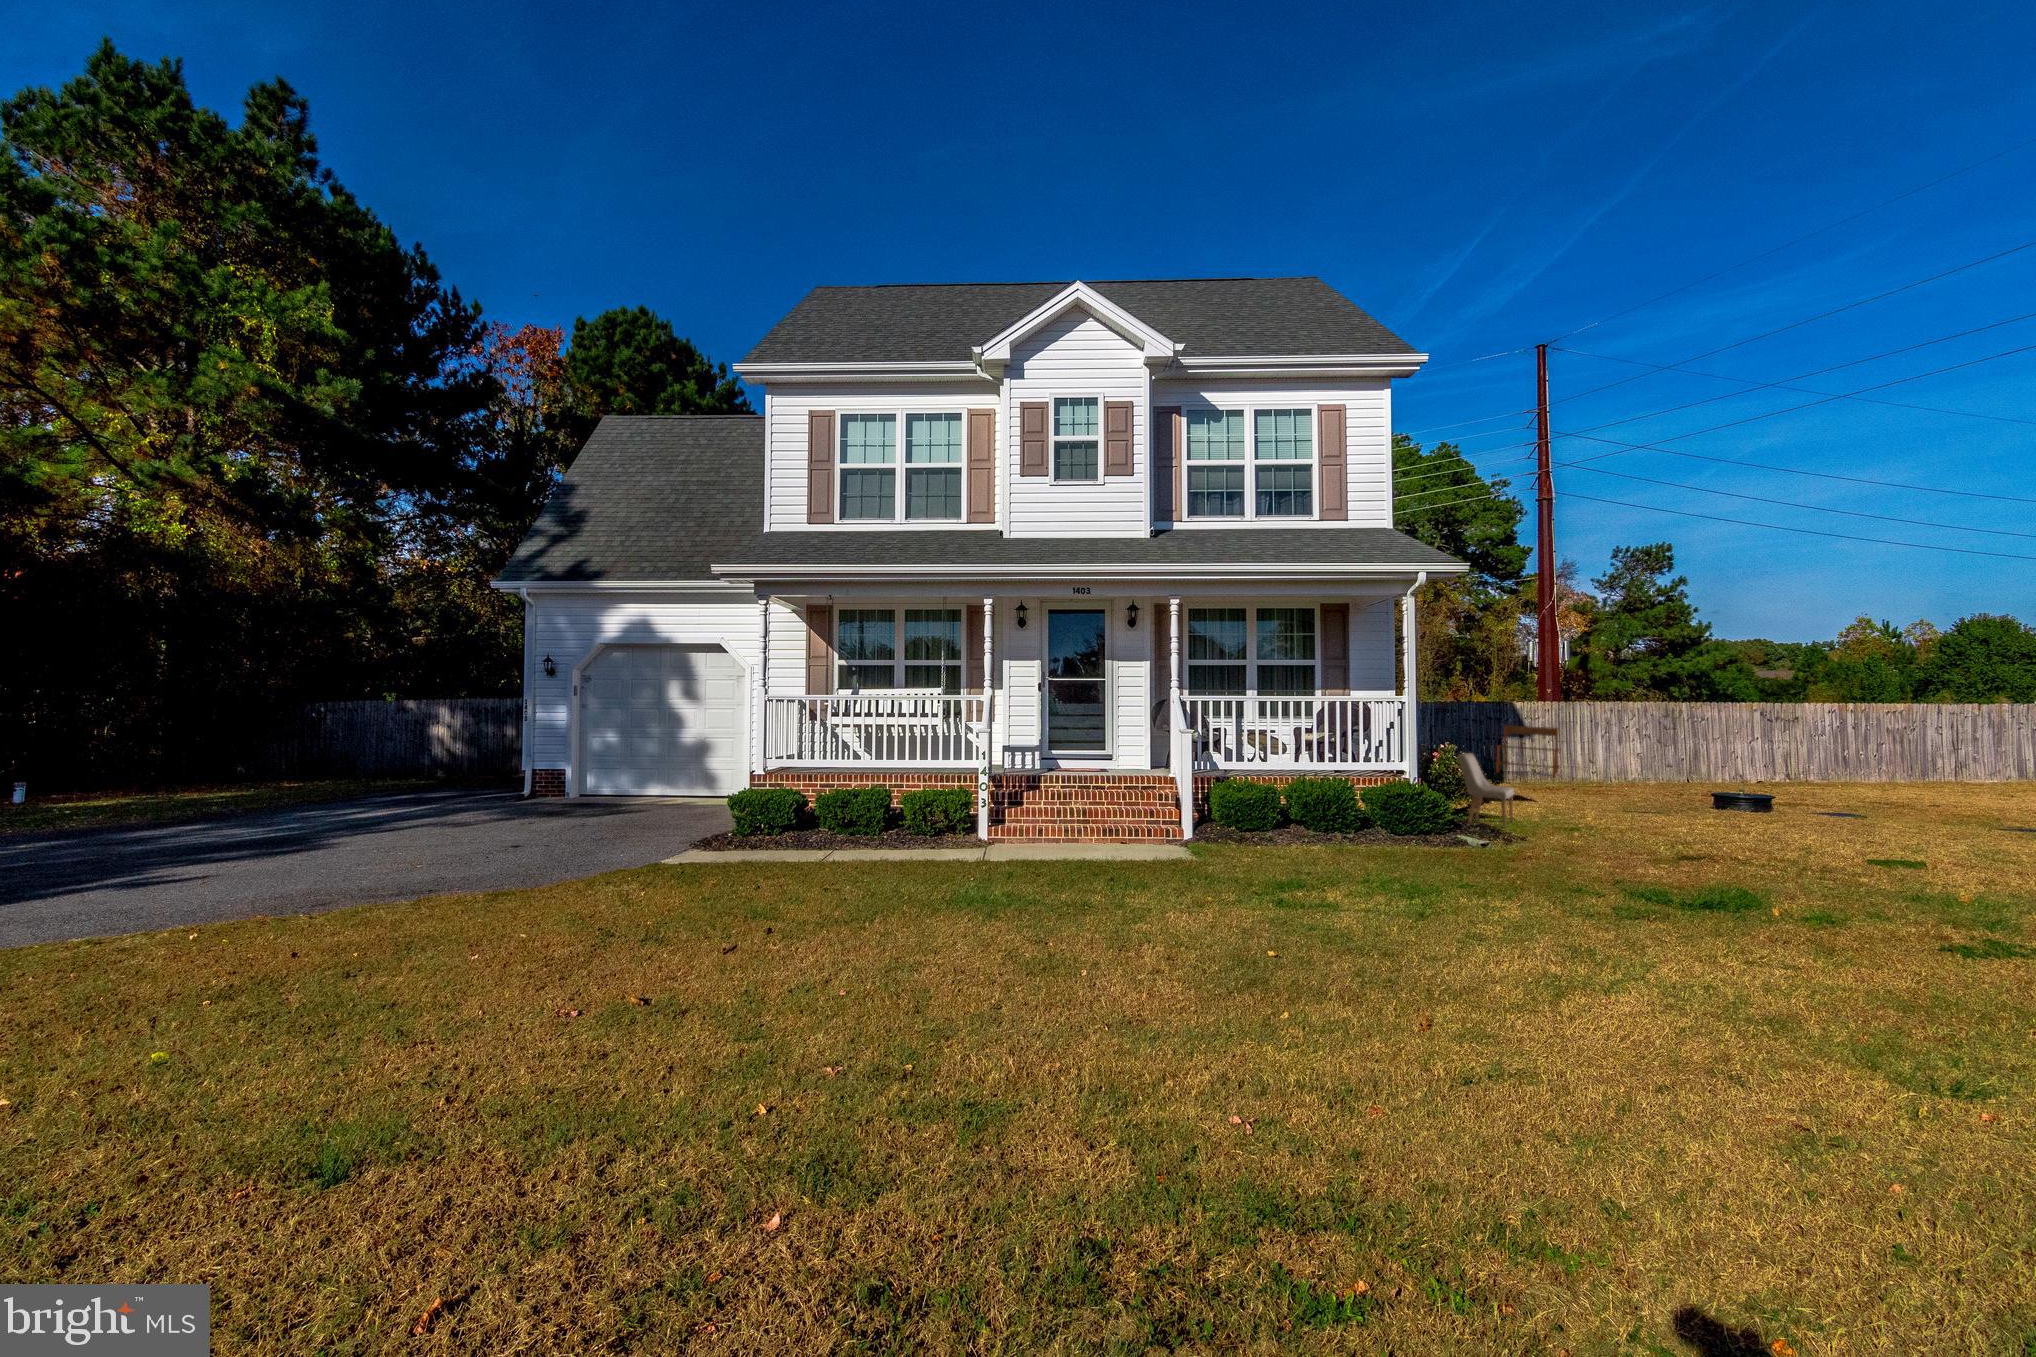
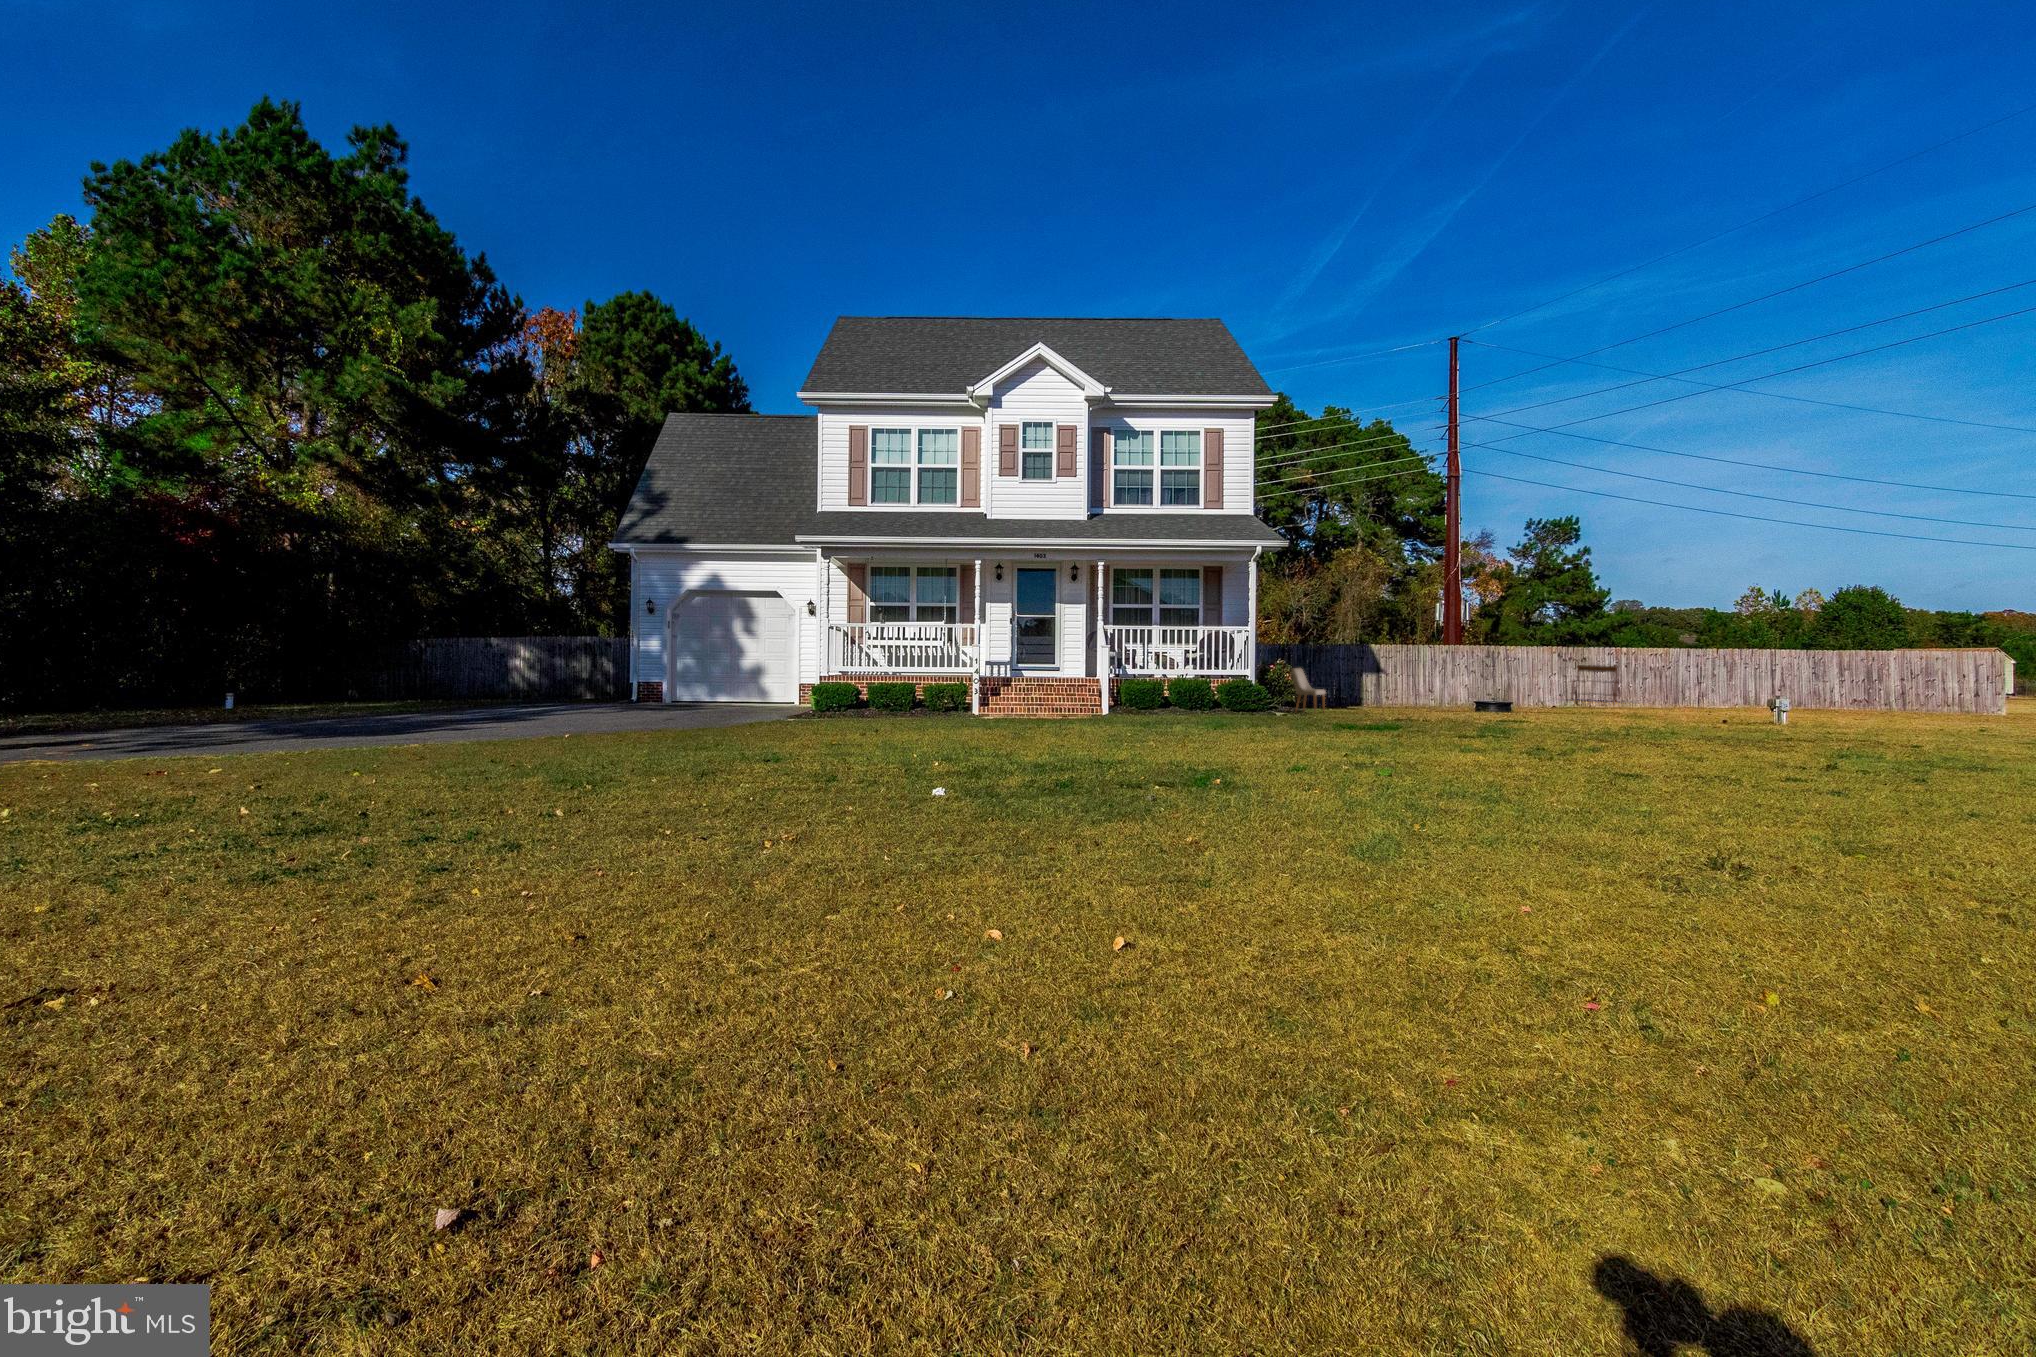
bench: present [1496,725,1560,777] -> present [1571,665,1618,701]

